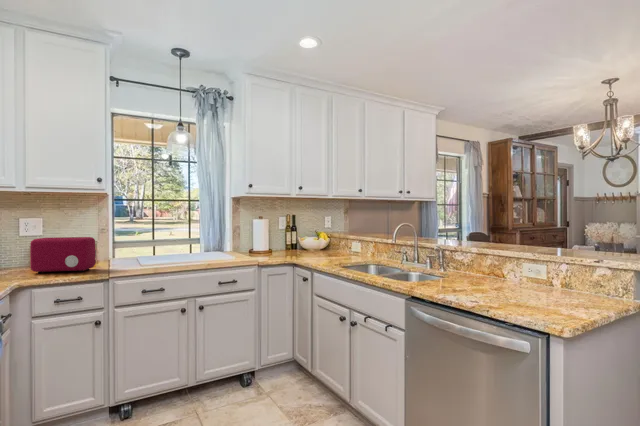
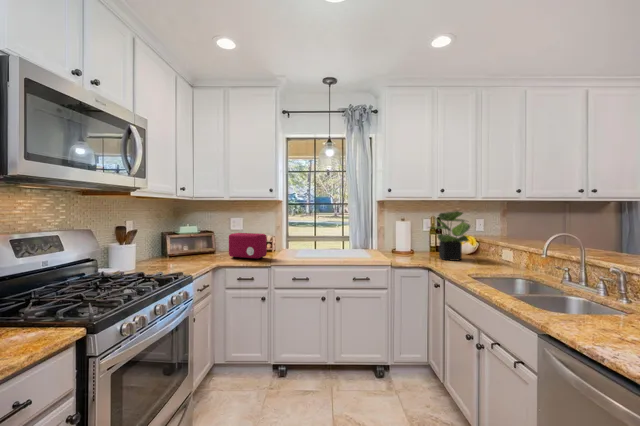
potted plant: none [285,206,326,255] -> present [430,211,470,261]

